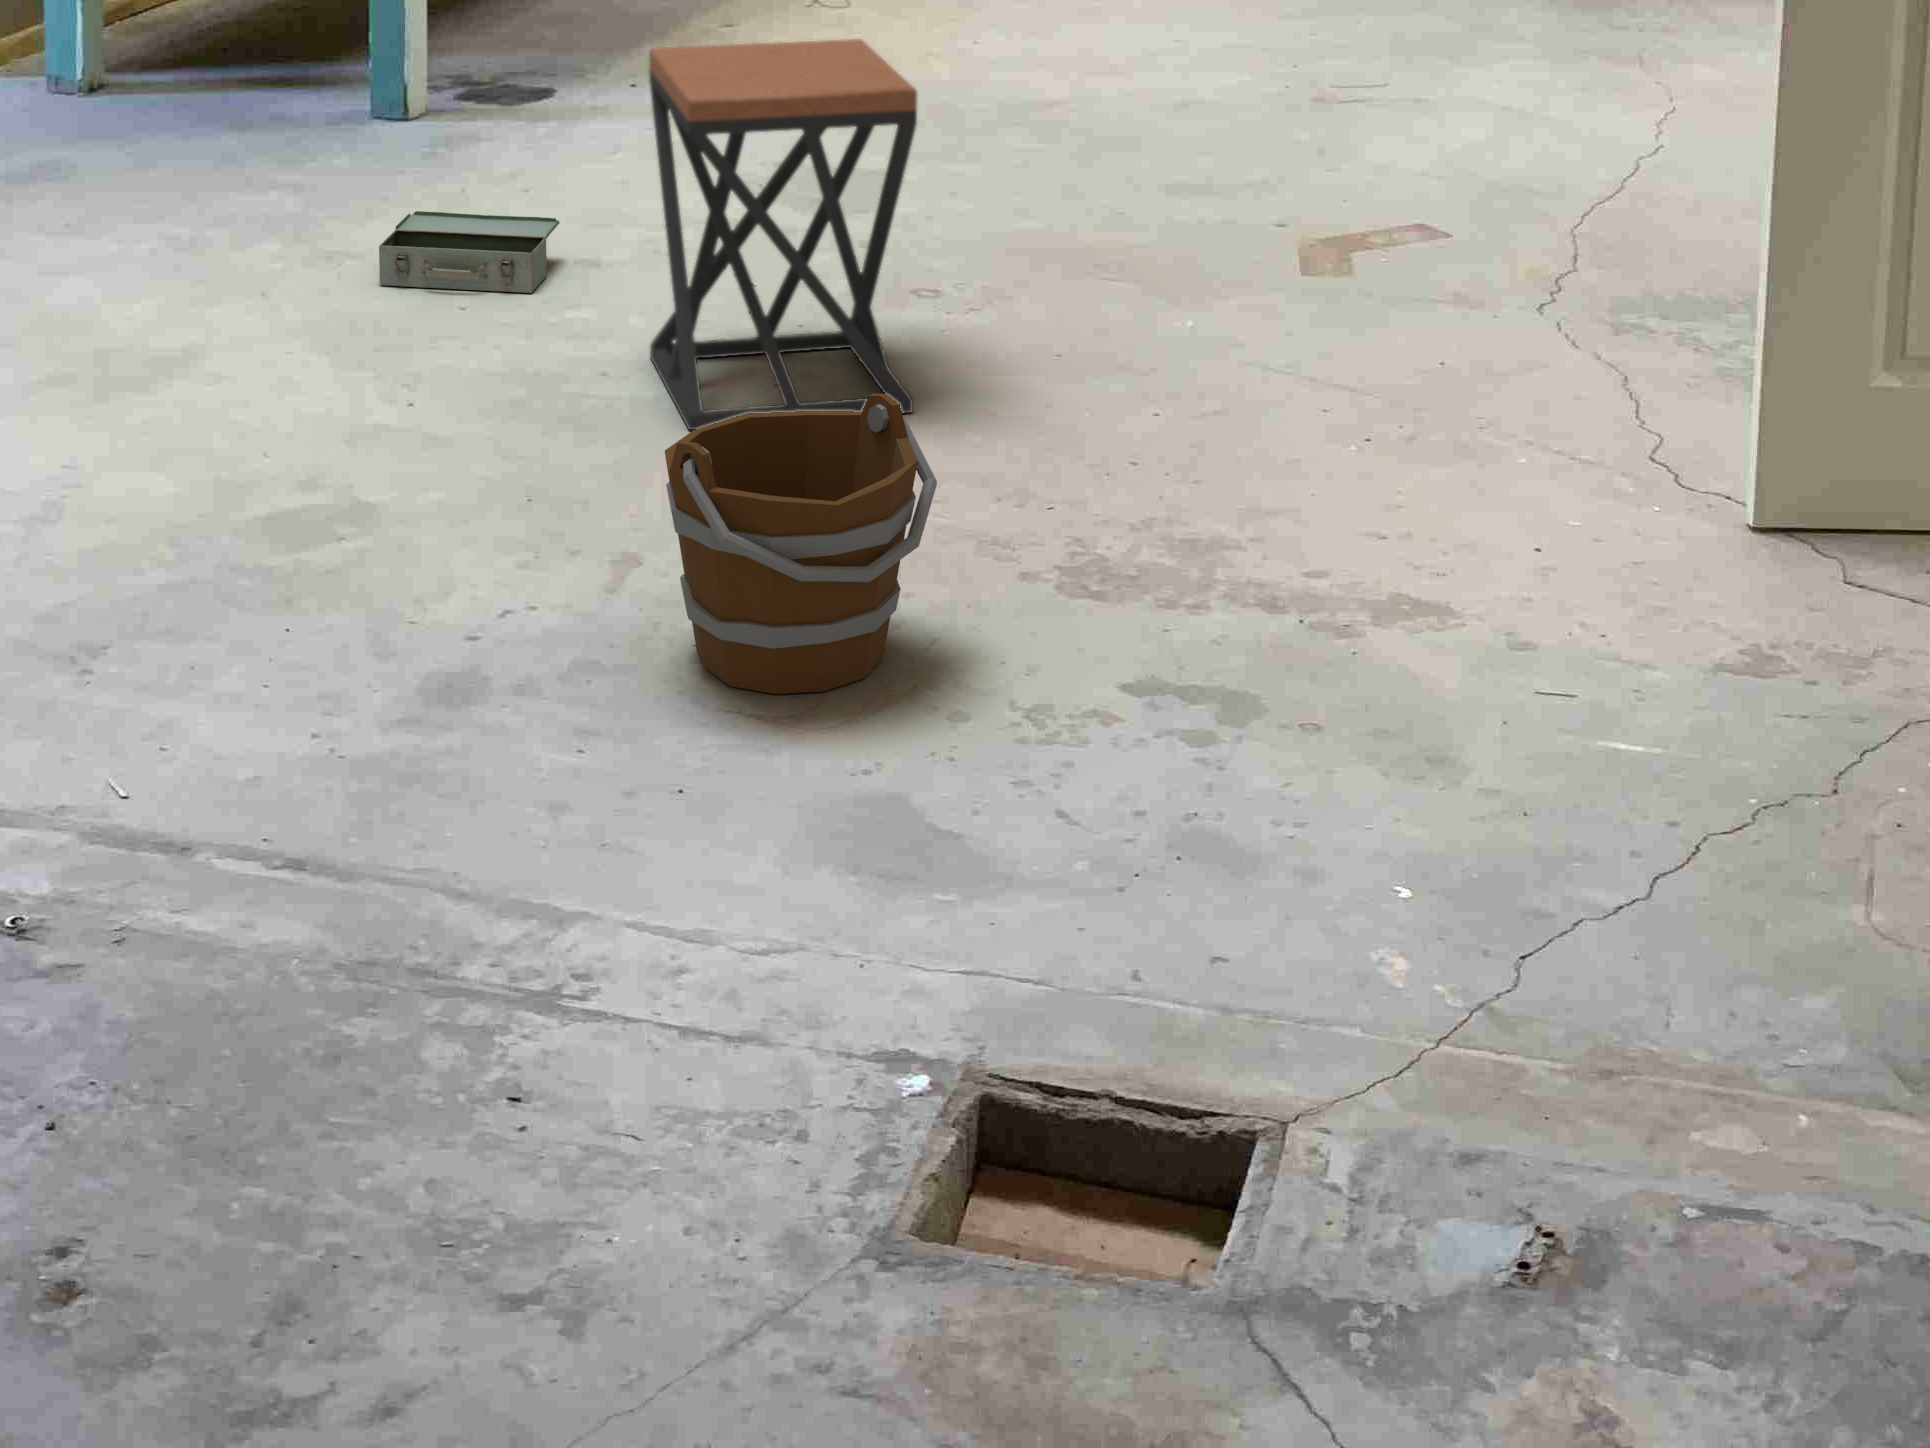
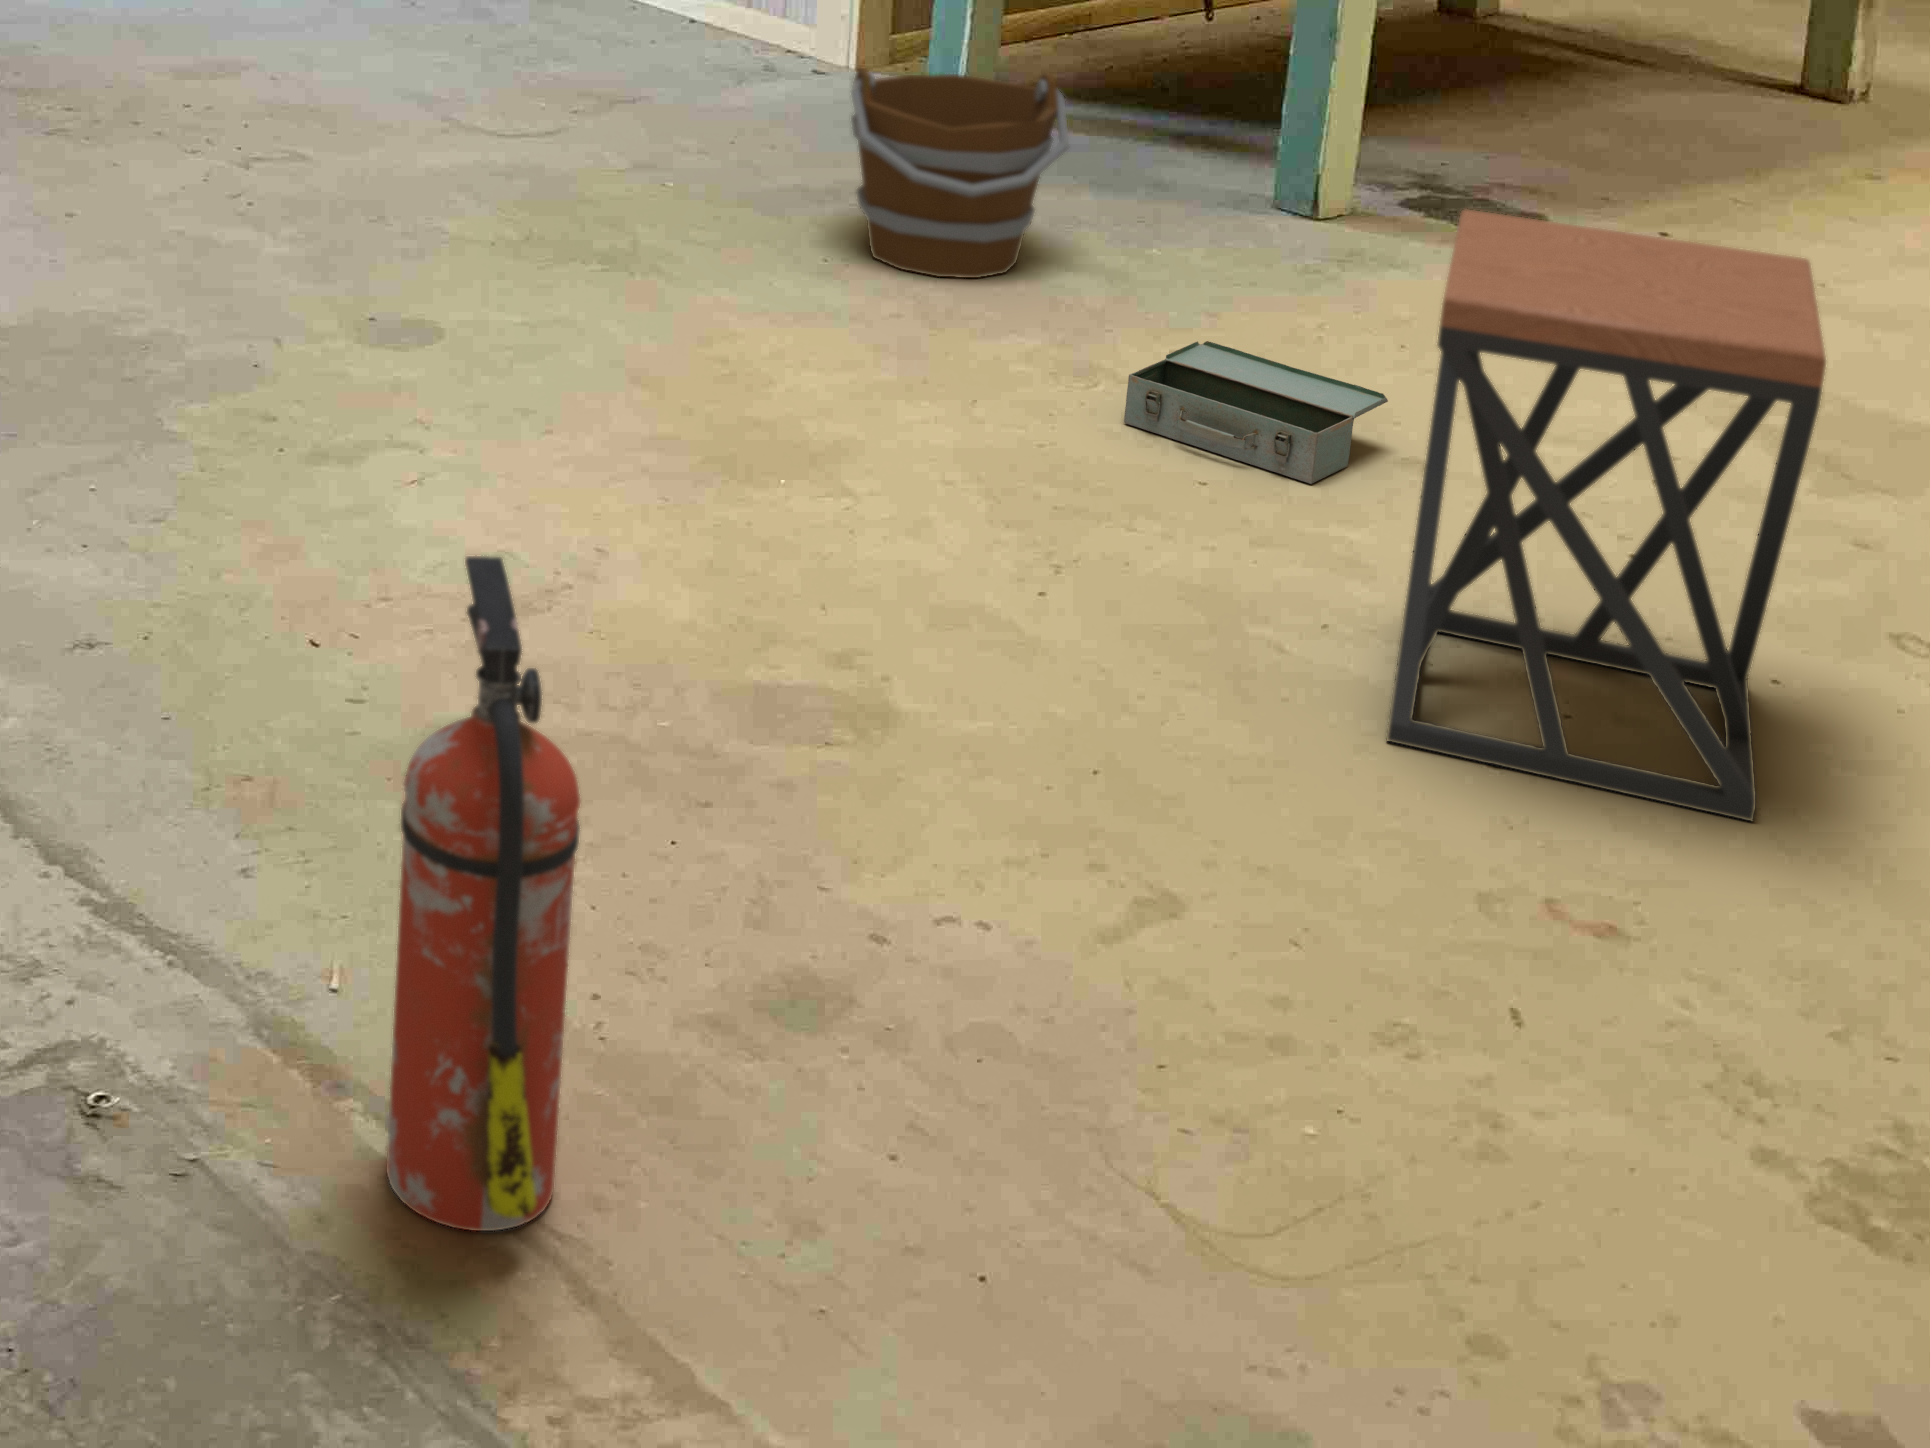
fire extinguisher: none [248,377,404,894] -> present [386,556,580,1231]
bucket: present [665,393,937,694] -> present [851,68,1069,278]

